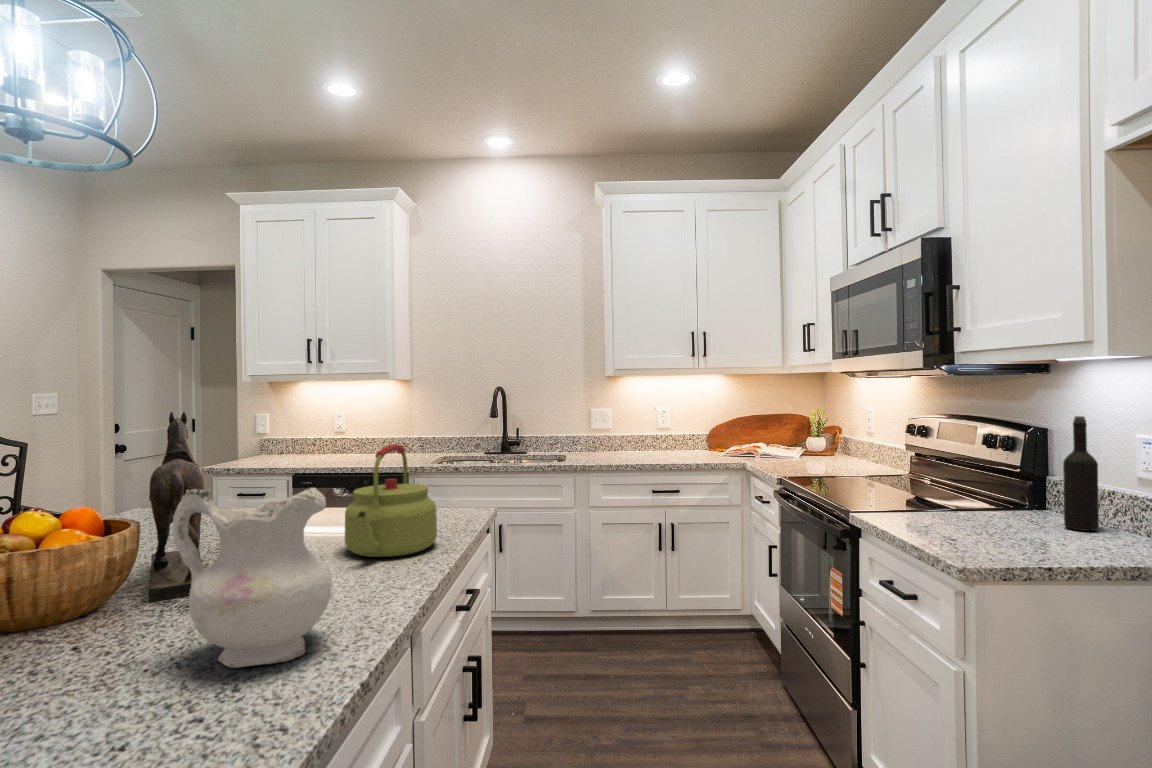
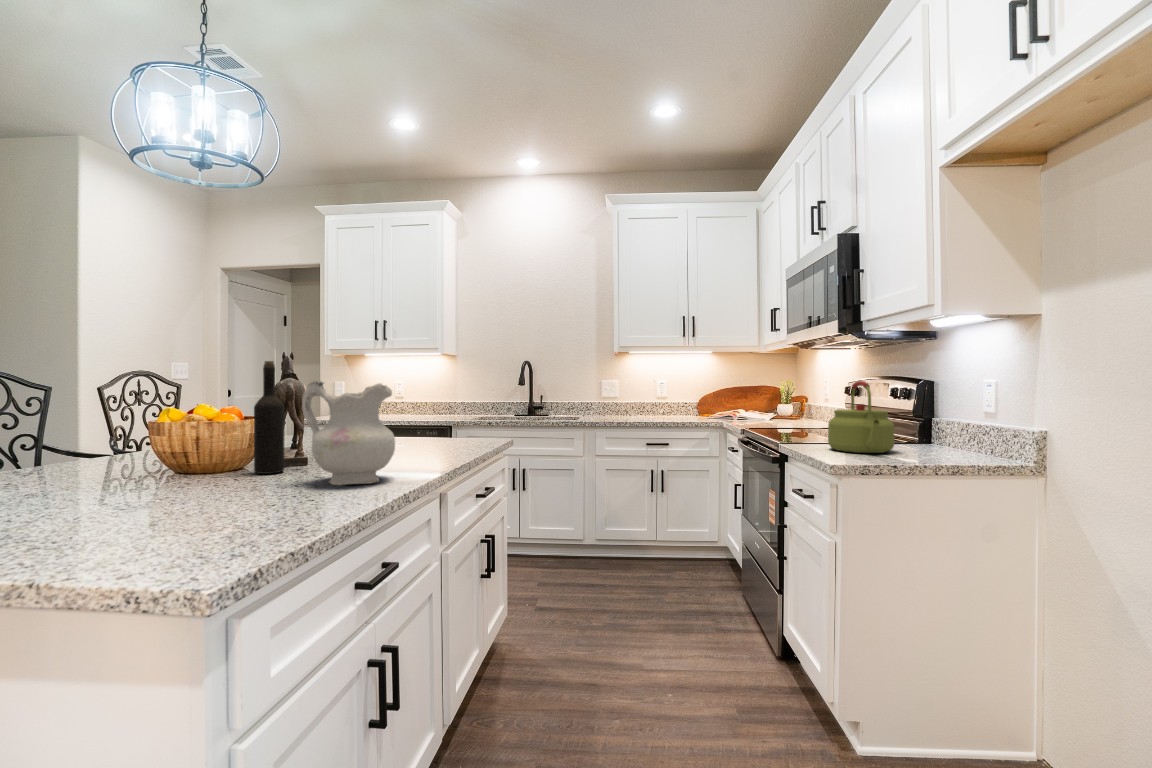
wine bottle: present [1063,416,1099,531] -> present [254,361,284,474]
kettle: present [345,444,437,557] -> present [828,381,894,453]

